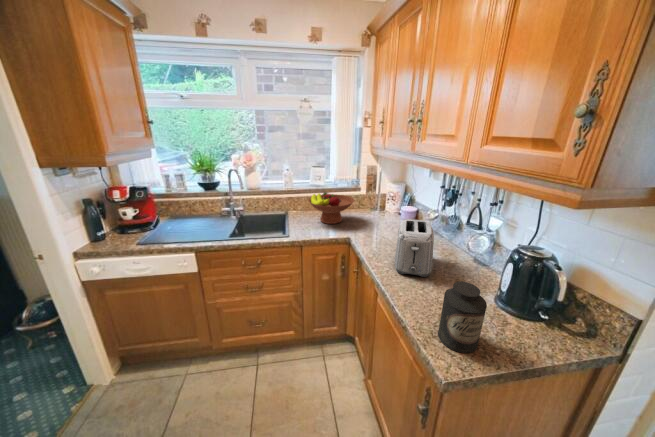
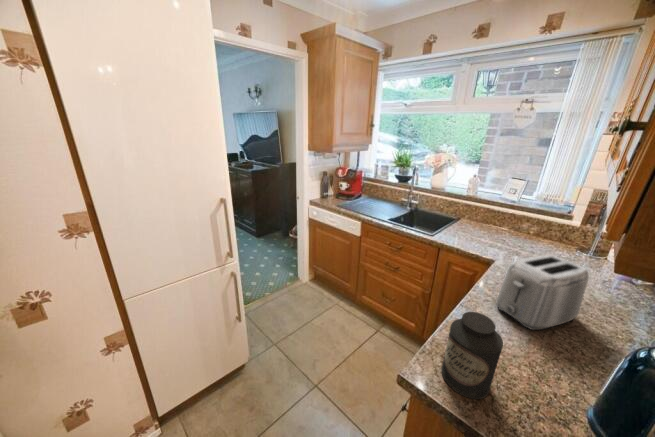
fruit bowl: present [308,192,354,224] -> none [474,205,538,244]

